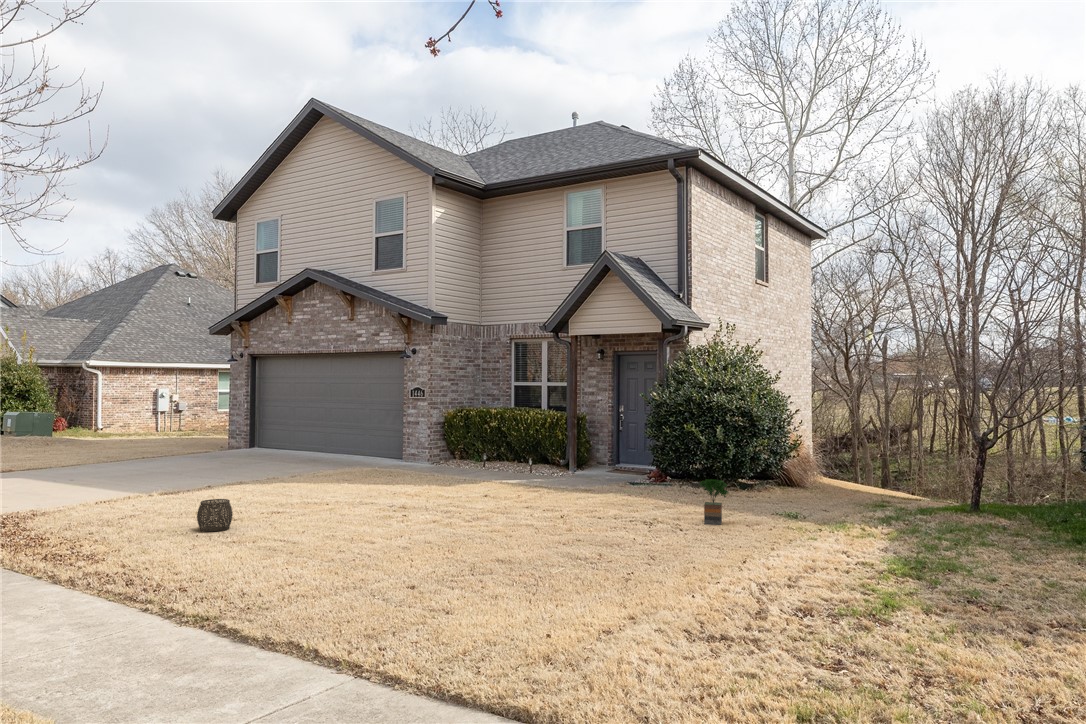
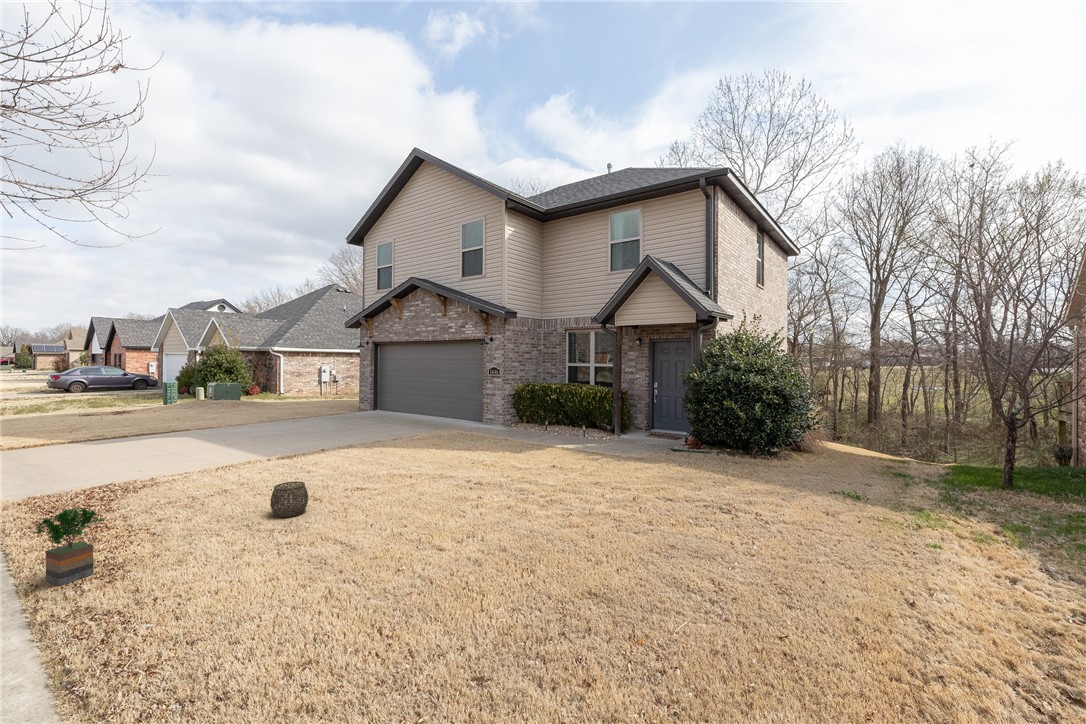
potted tree: present [700,479,729,525] -> present [36,508,105,586]

